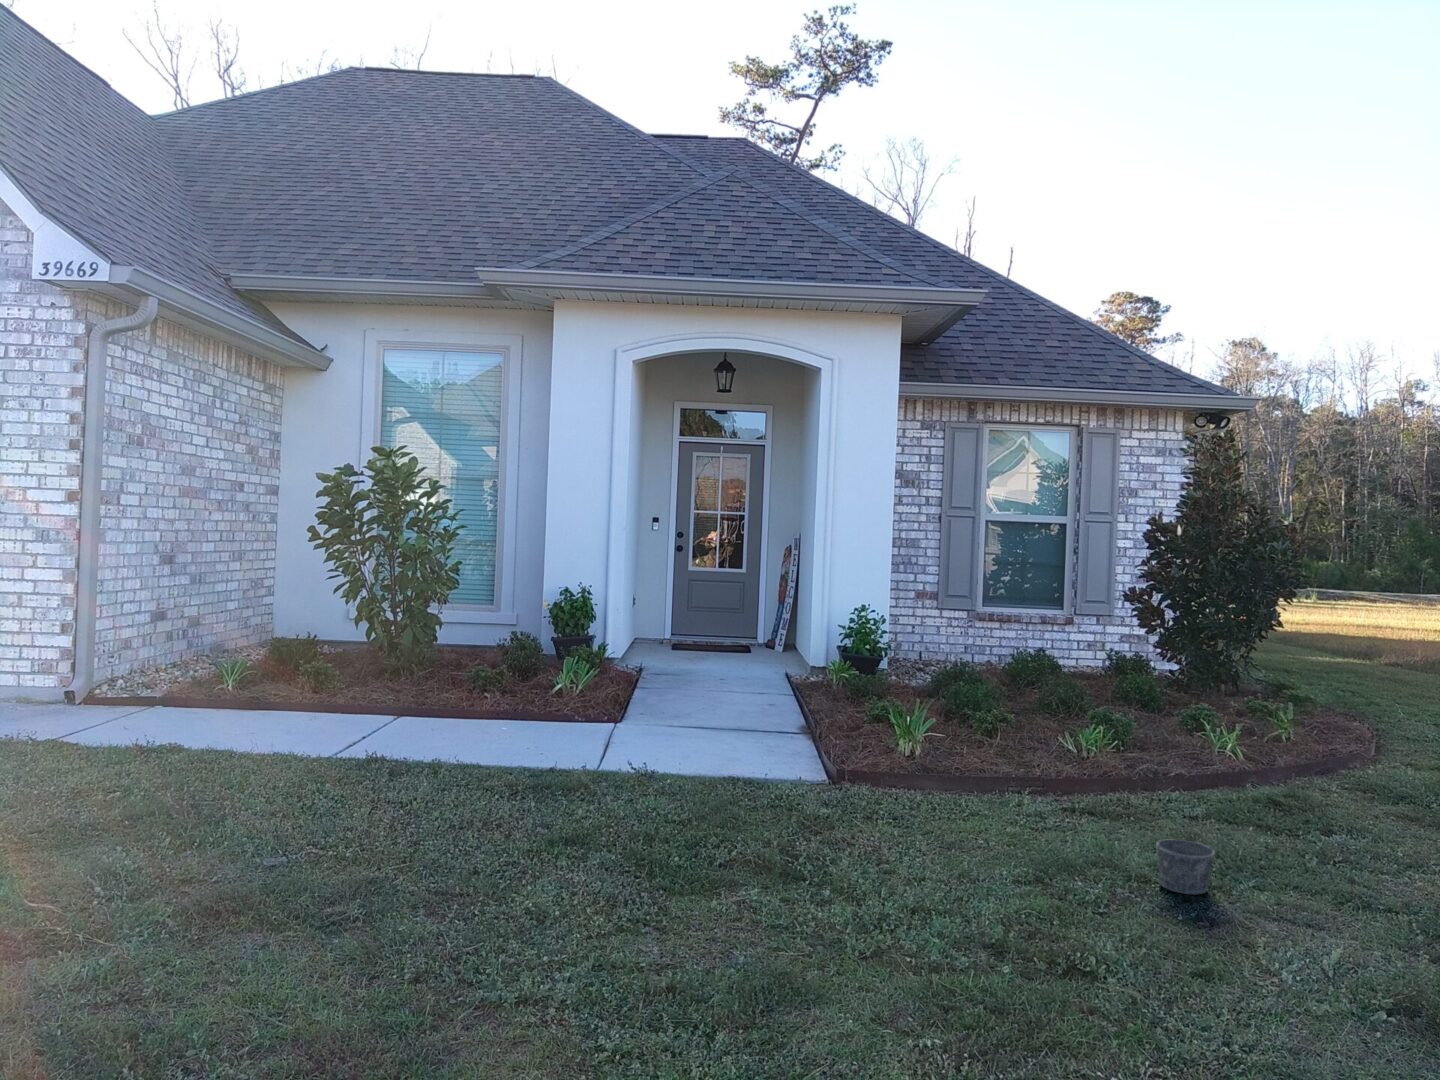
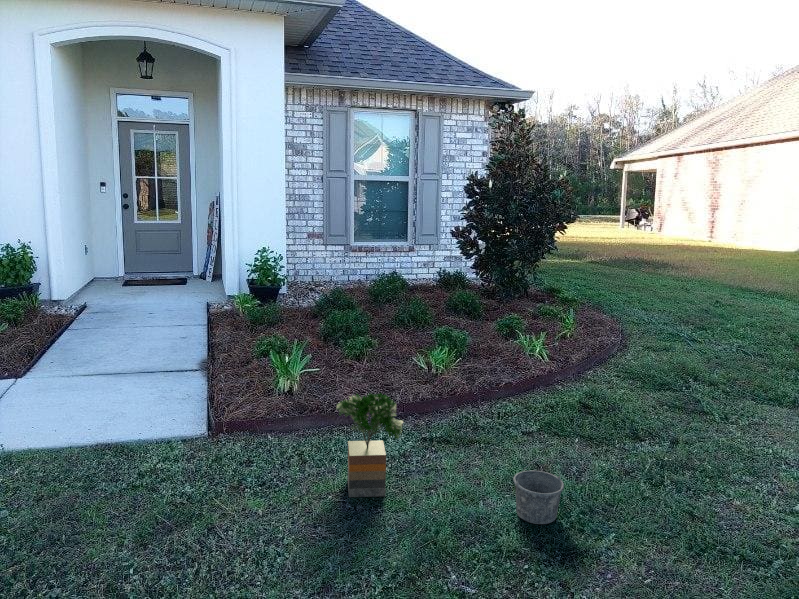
potted tree: none [957,739,1032,855] -> present [337,393,403,497]

